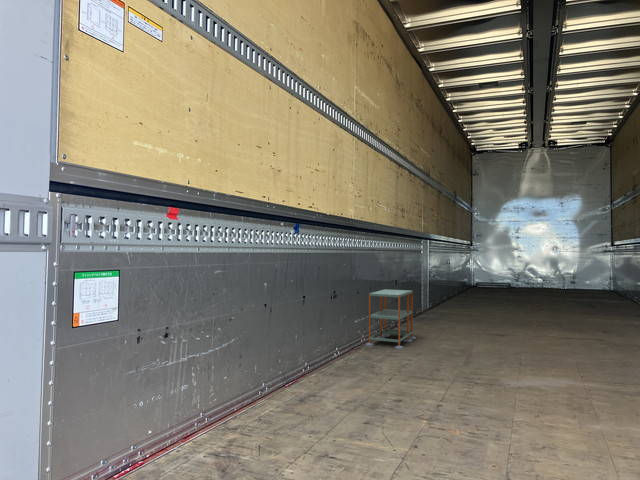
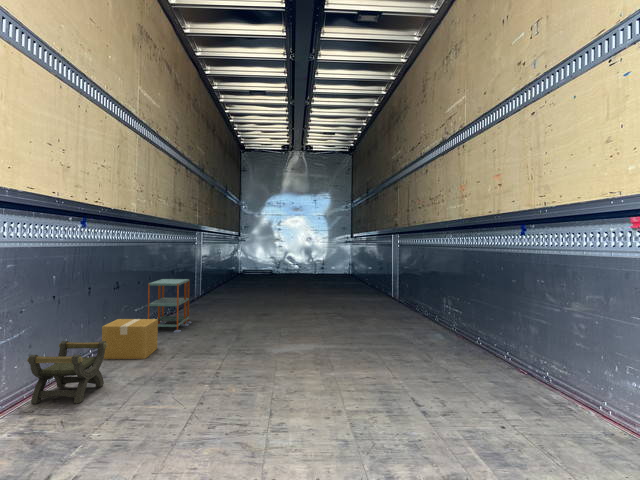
cardboard box: none [318,330,375,378] -> present [102,319,158,359]
stool: none [235,352,316,426] -> present [27,341,108,404]

